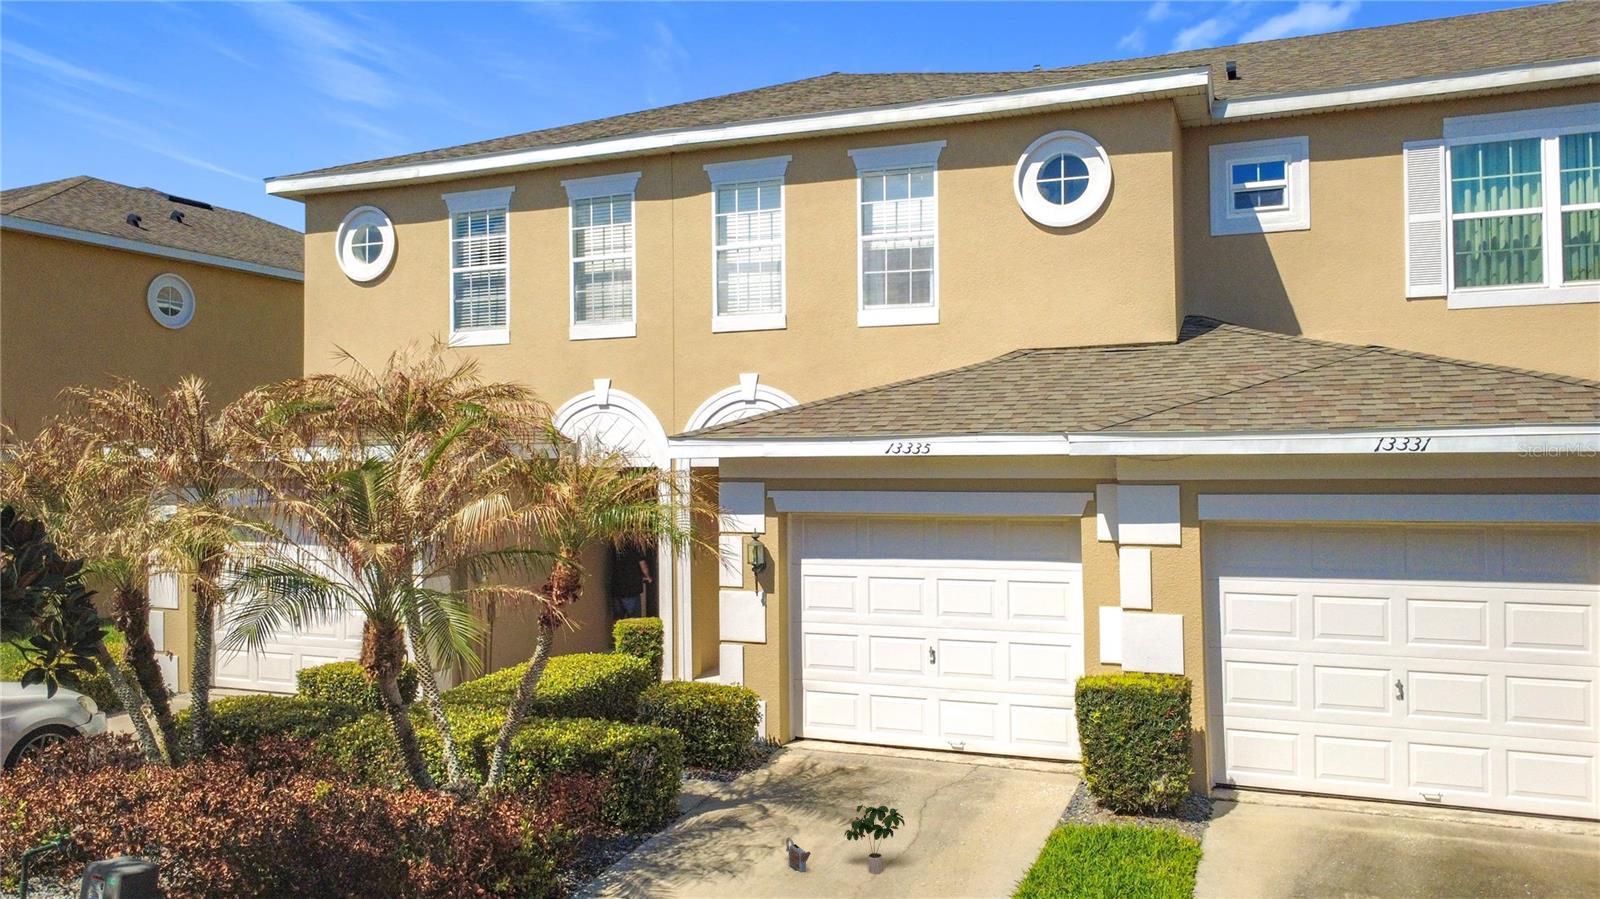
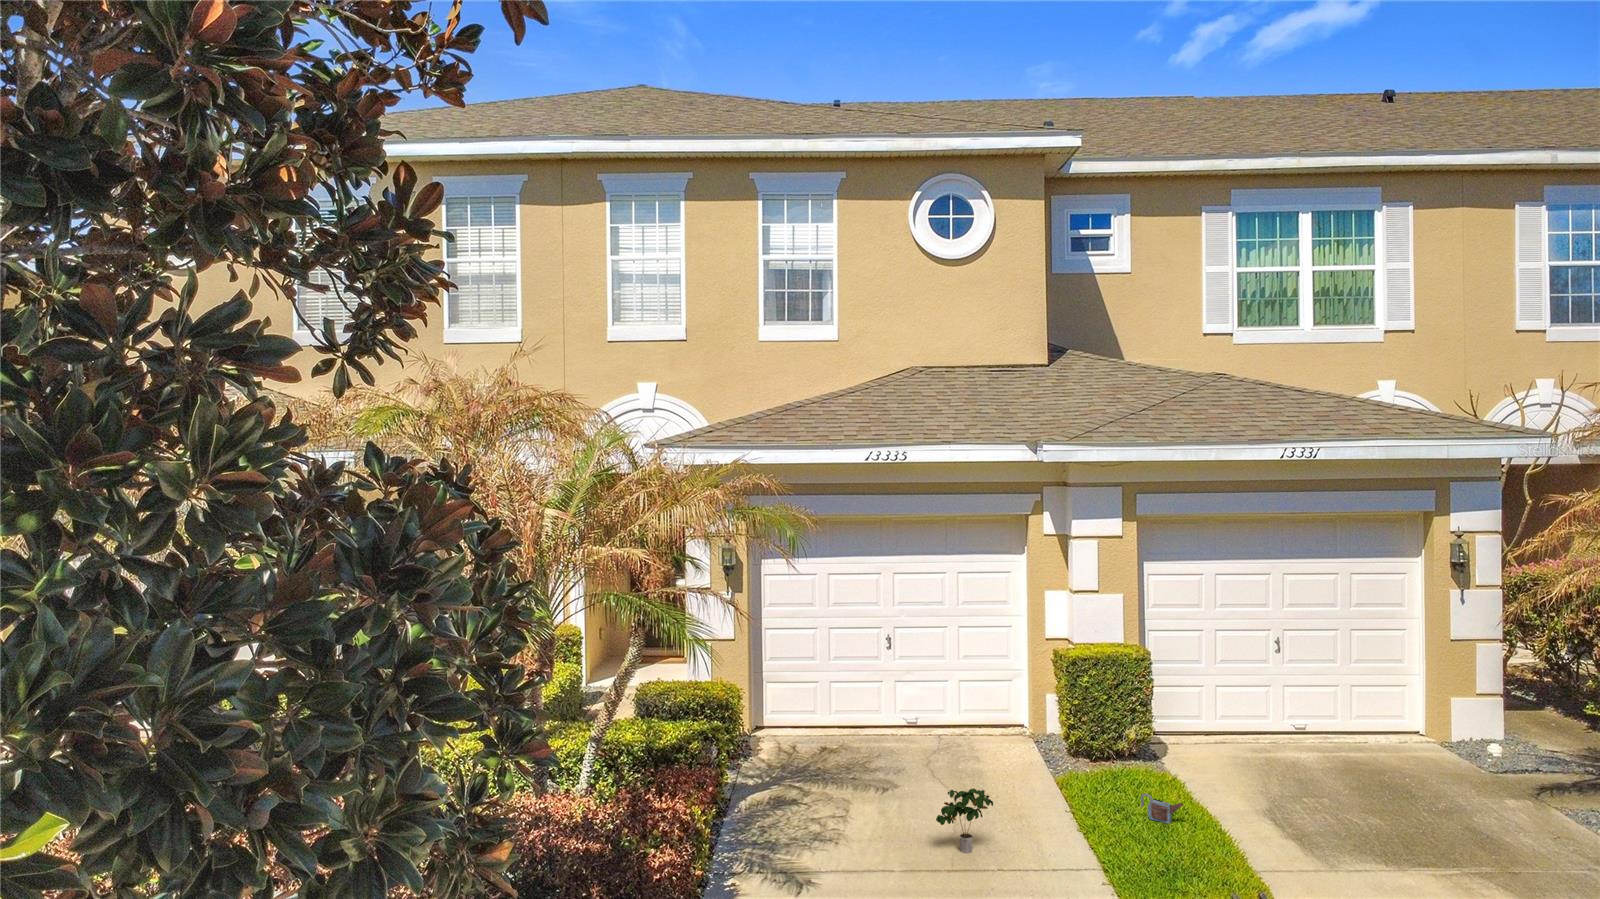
watering can: present [786,837,811,872] -> present [1140,793,1184,823]

